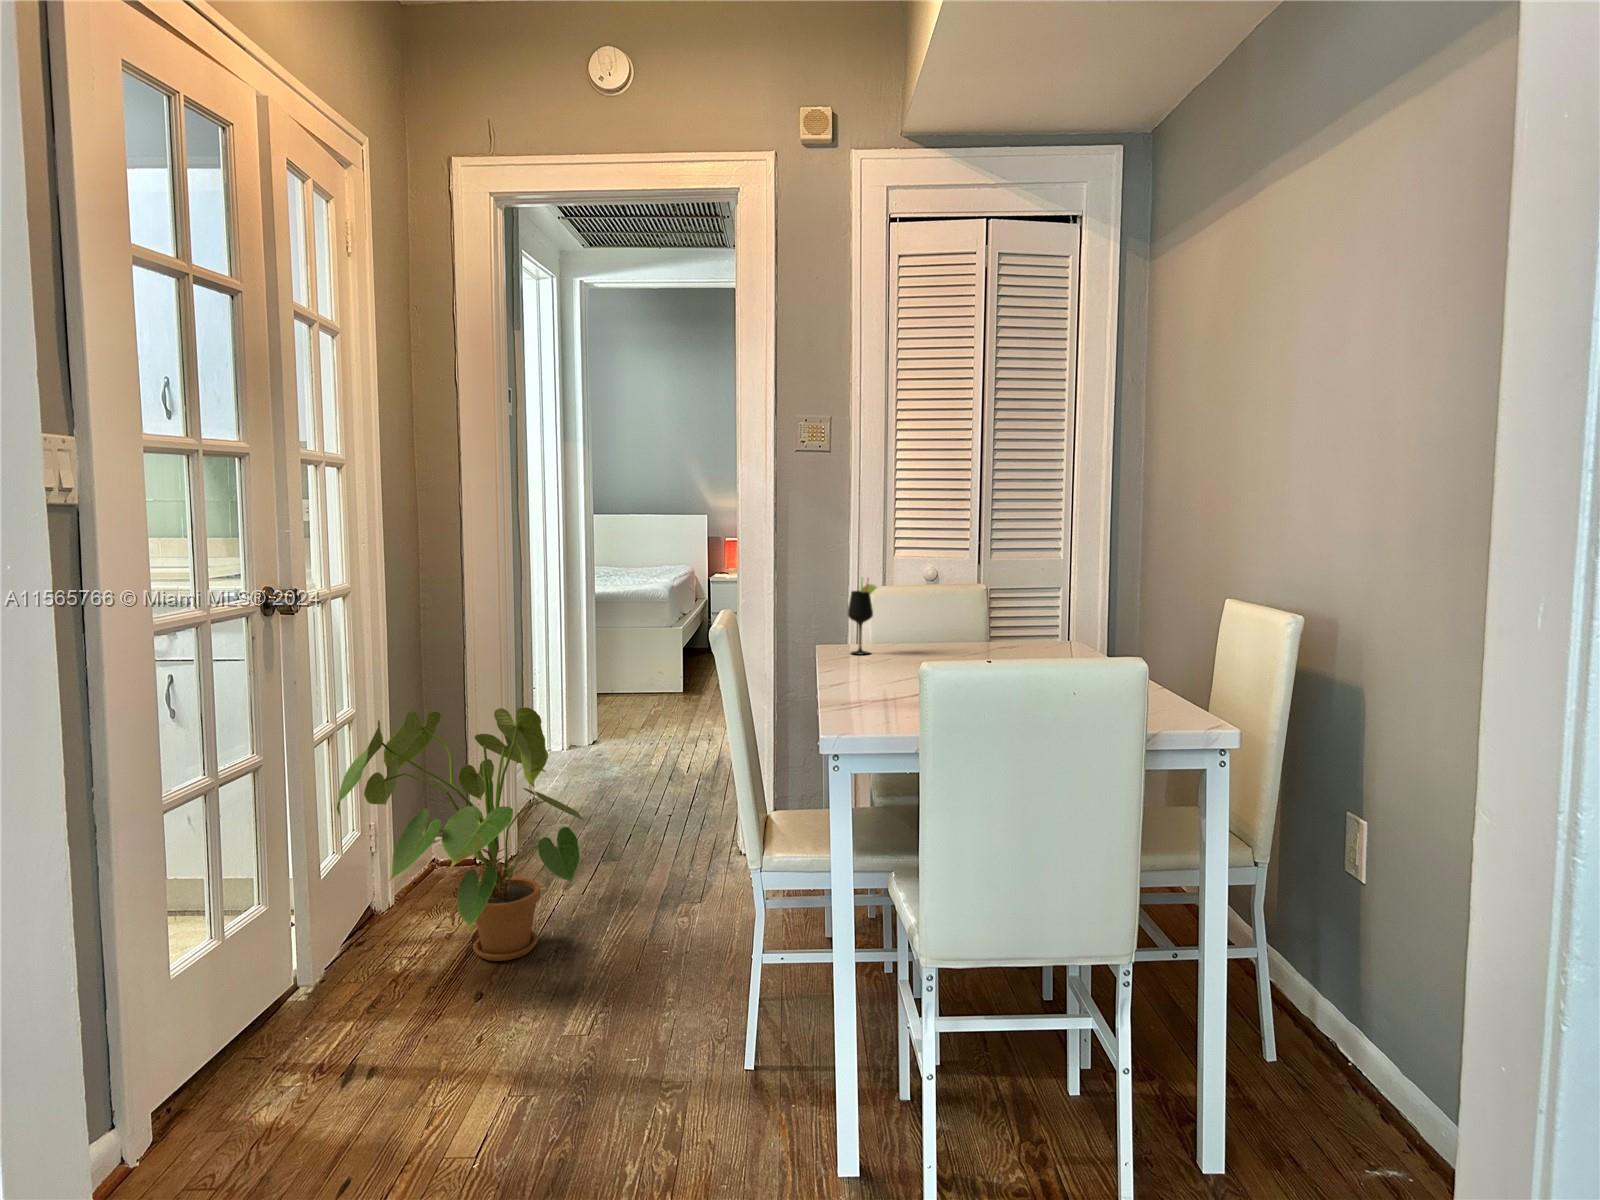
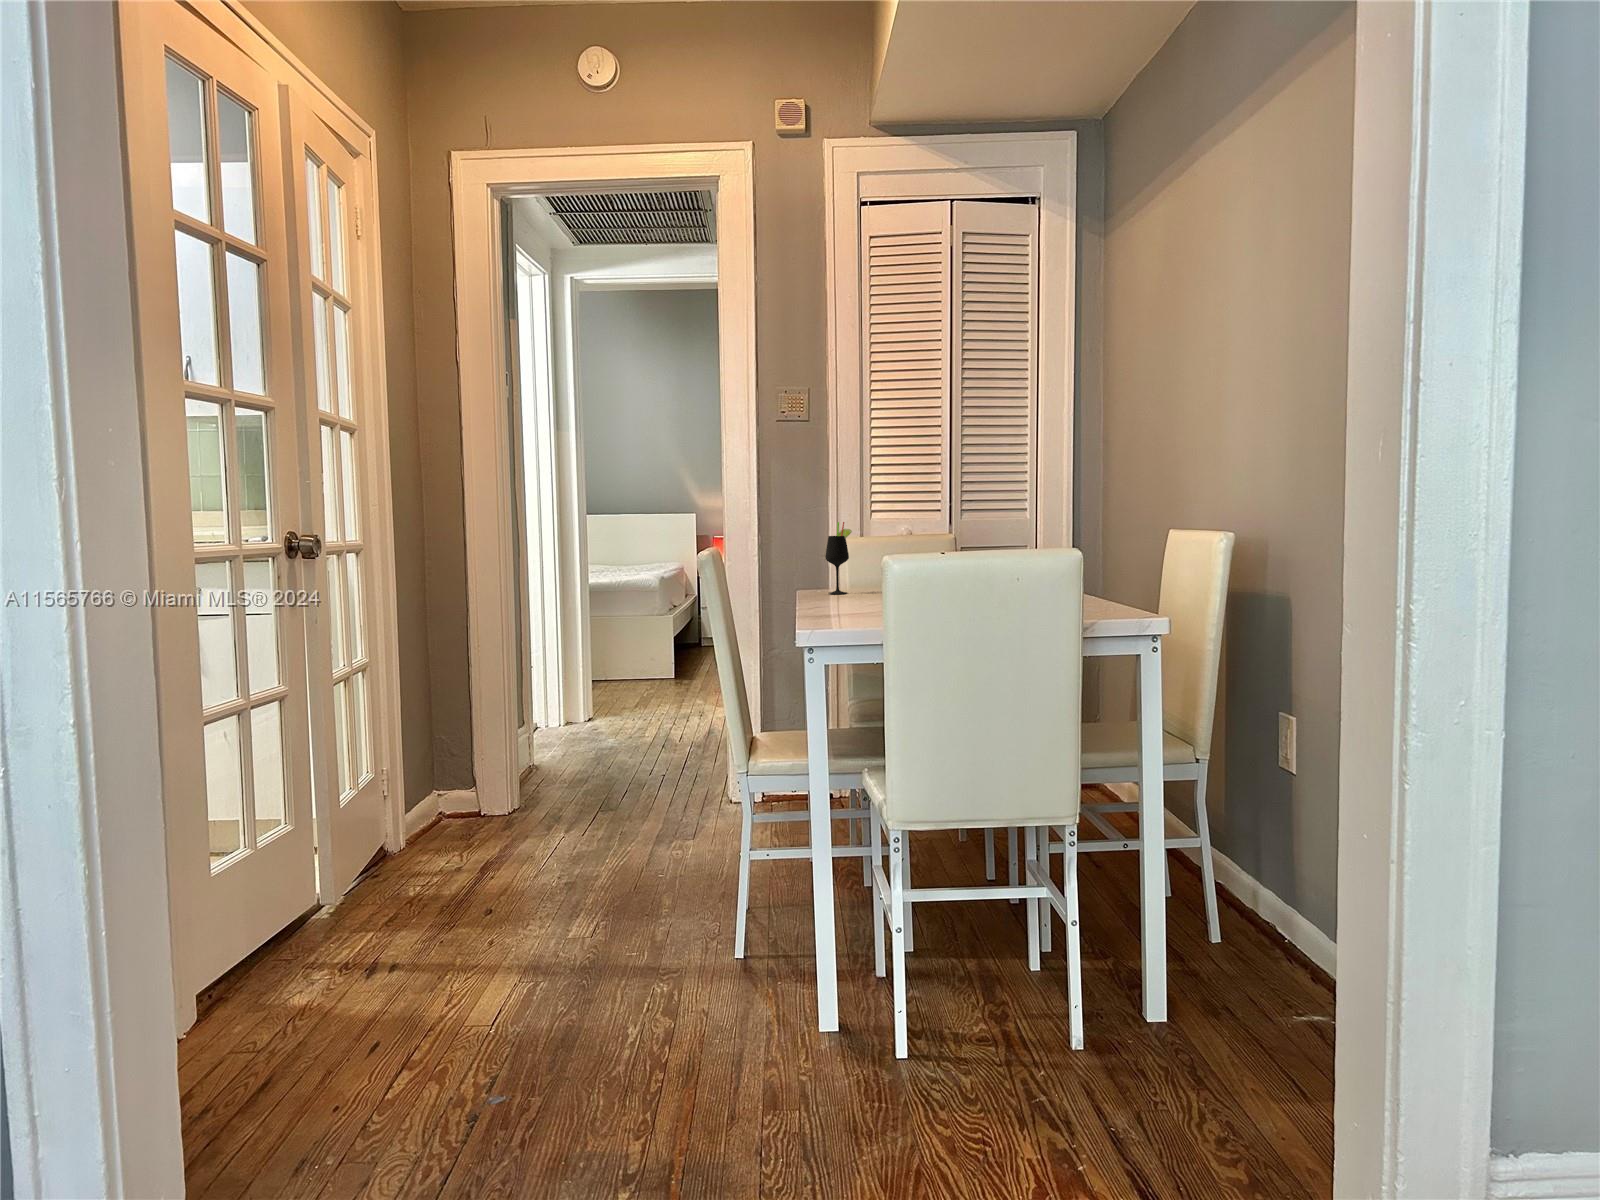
house plant: present [337,707,584,961] -> none [355,649,588,885]

